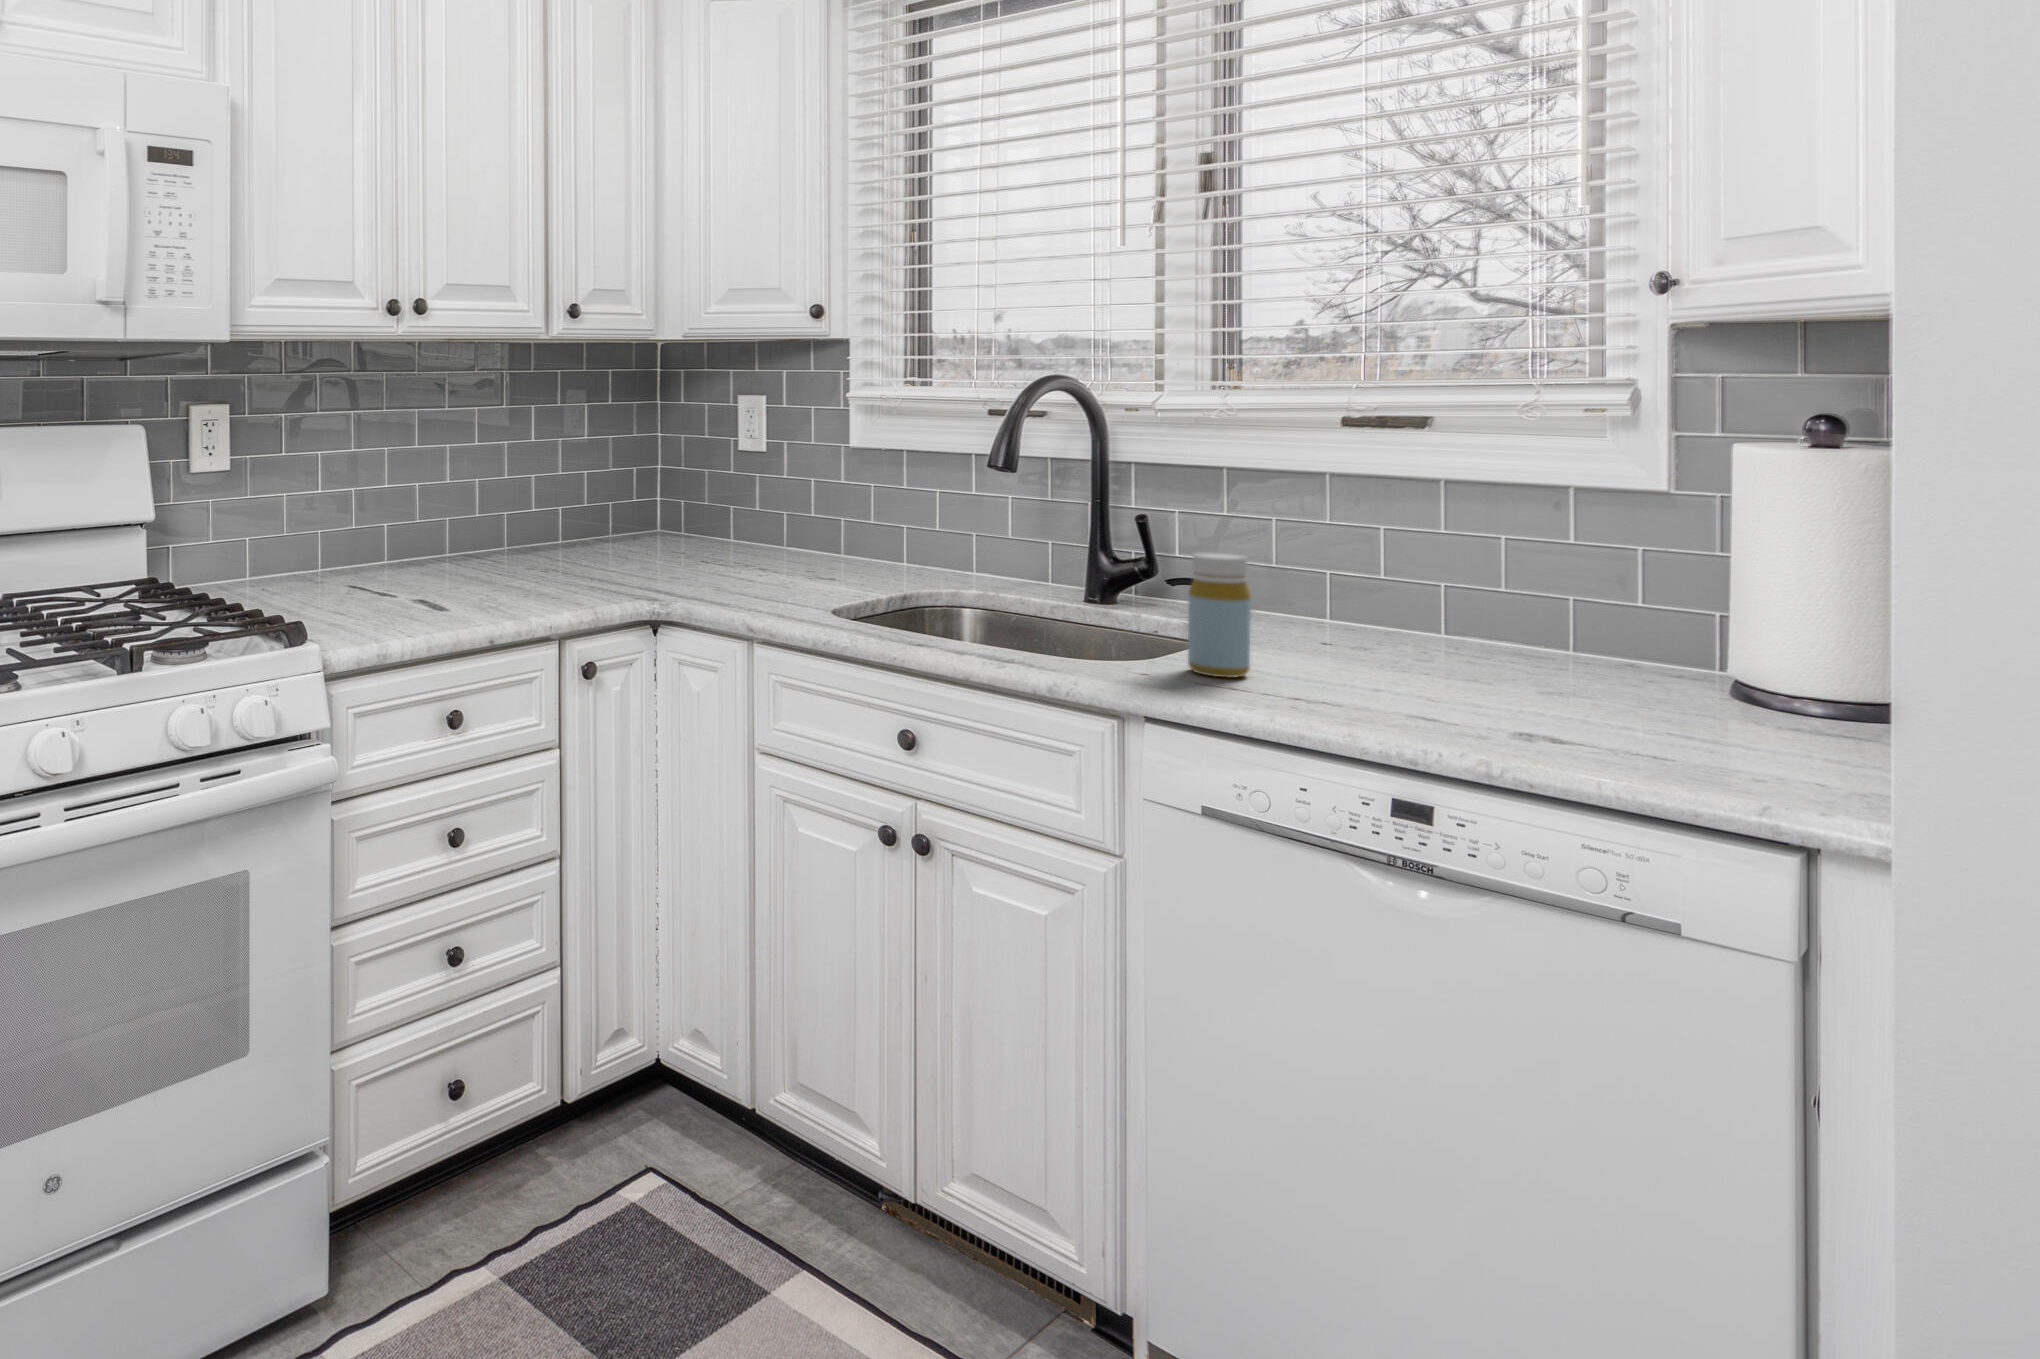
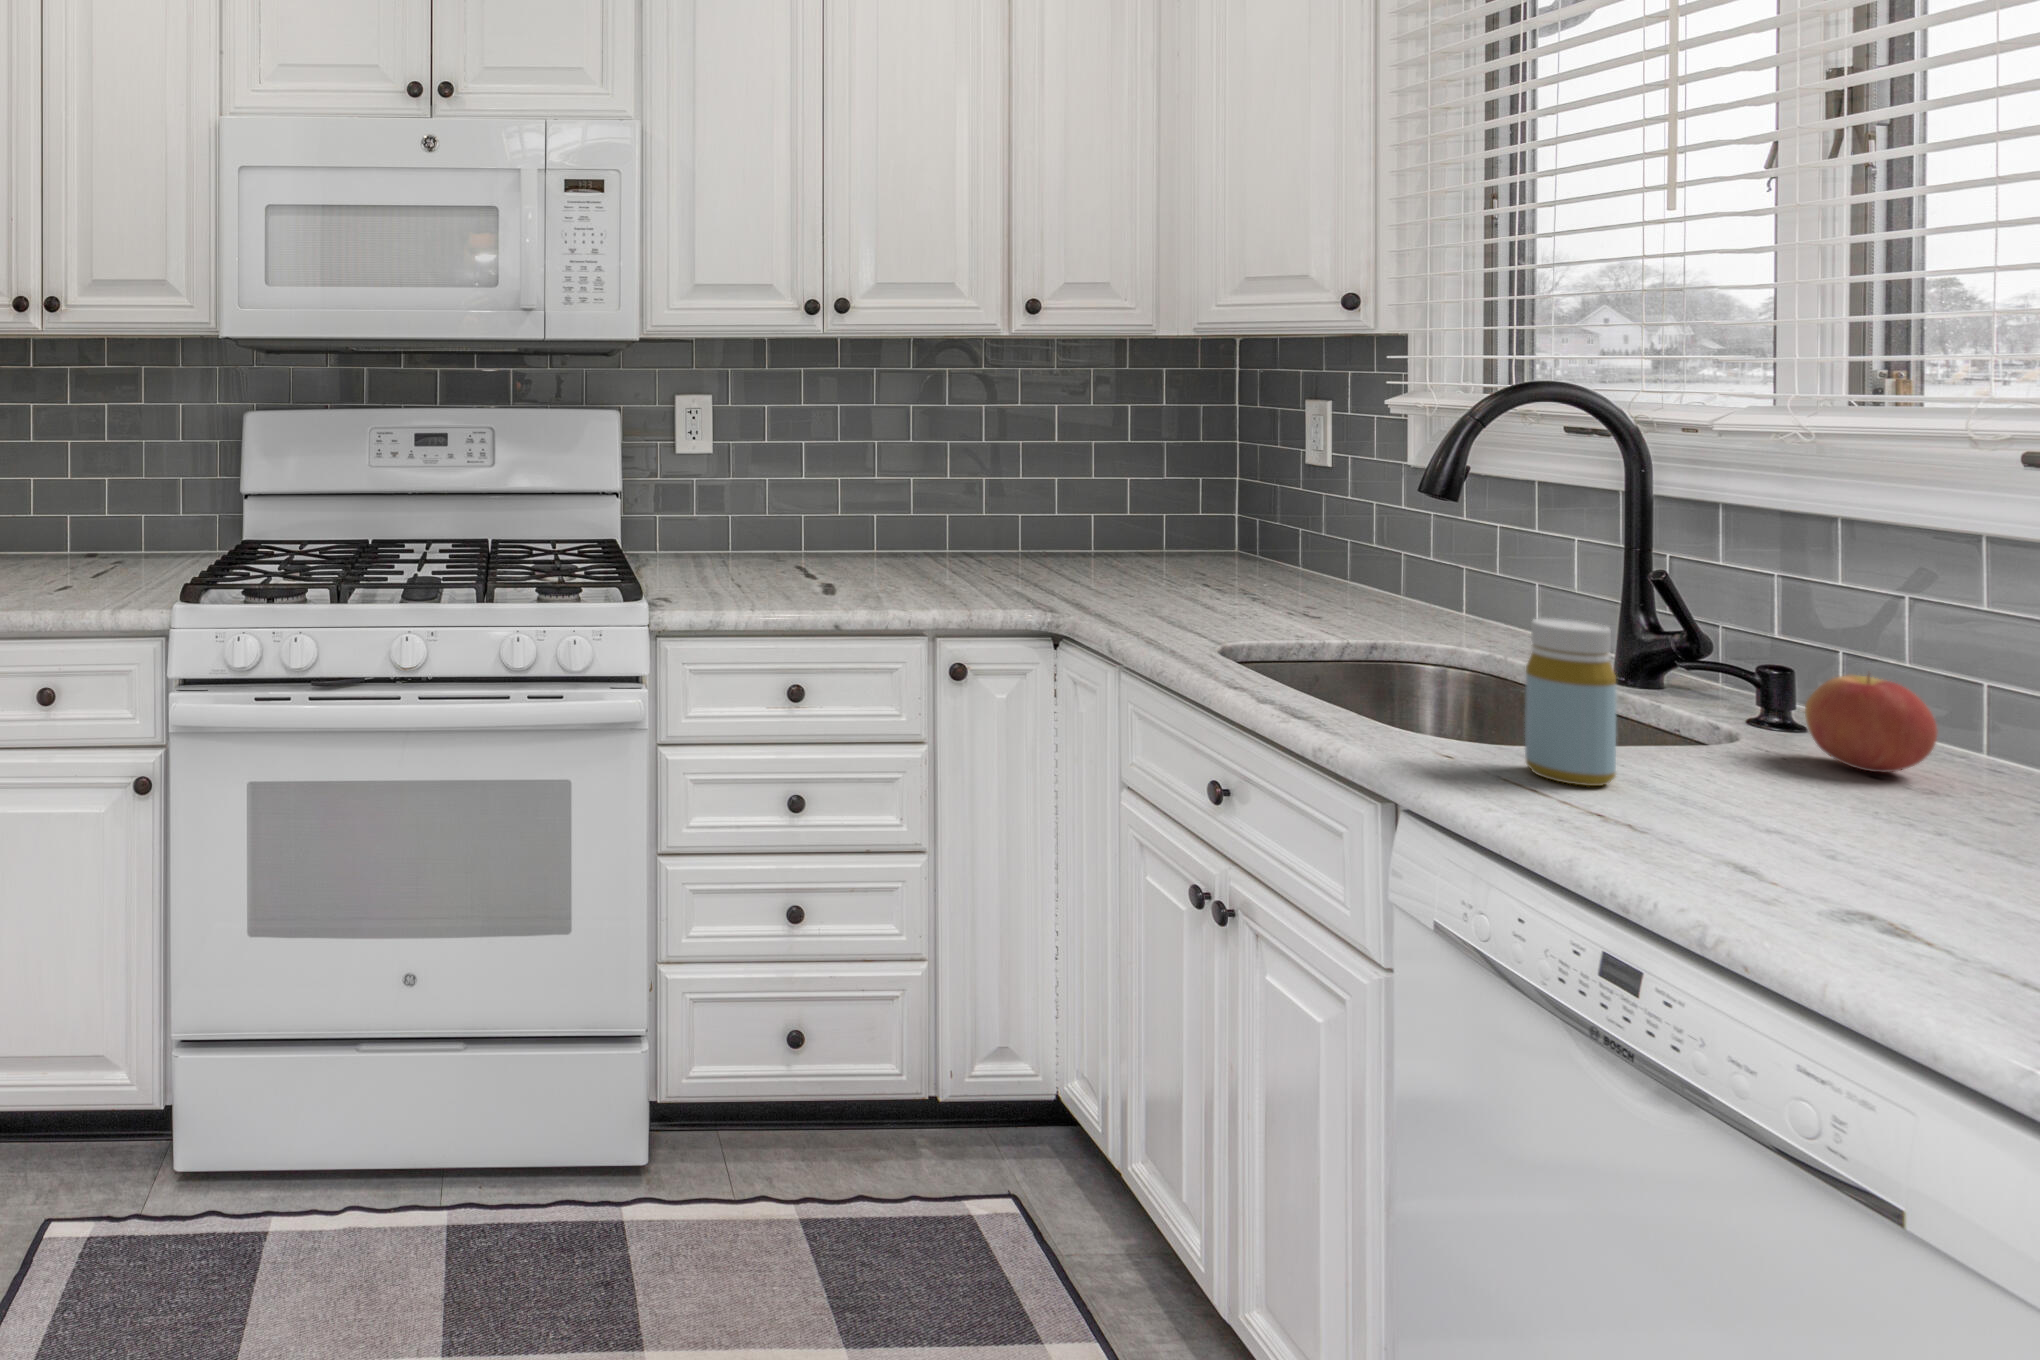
apple: none [1260,571,1336,640] -> present [1805,675,1937,773]

